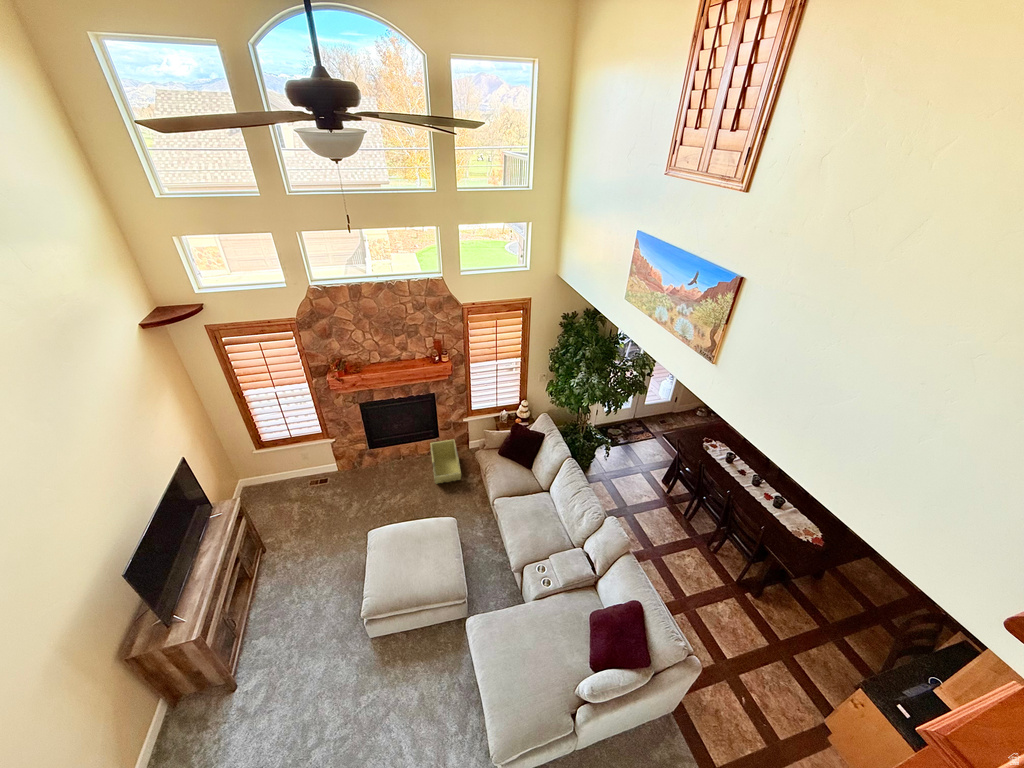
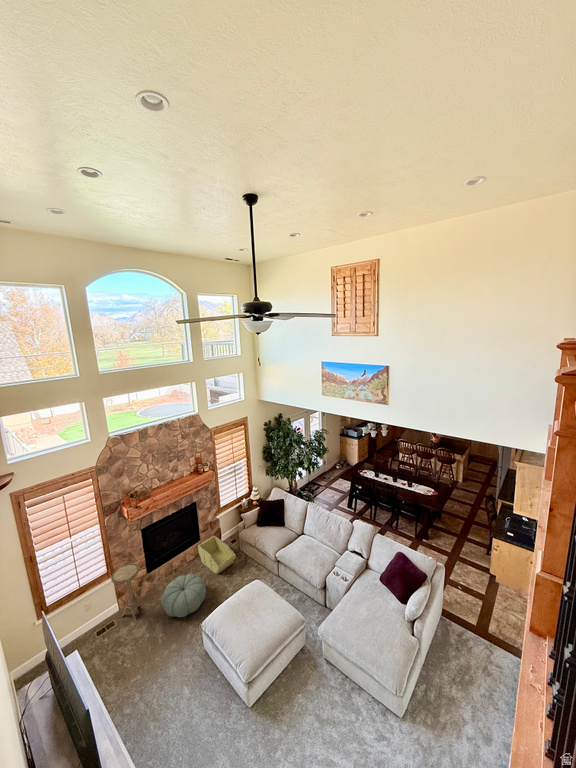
side table: none [315,434,353,489] -> present [111,563,140,621]
pouf: none [361,468,412,511] -> present [162,574,206,617]

